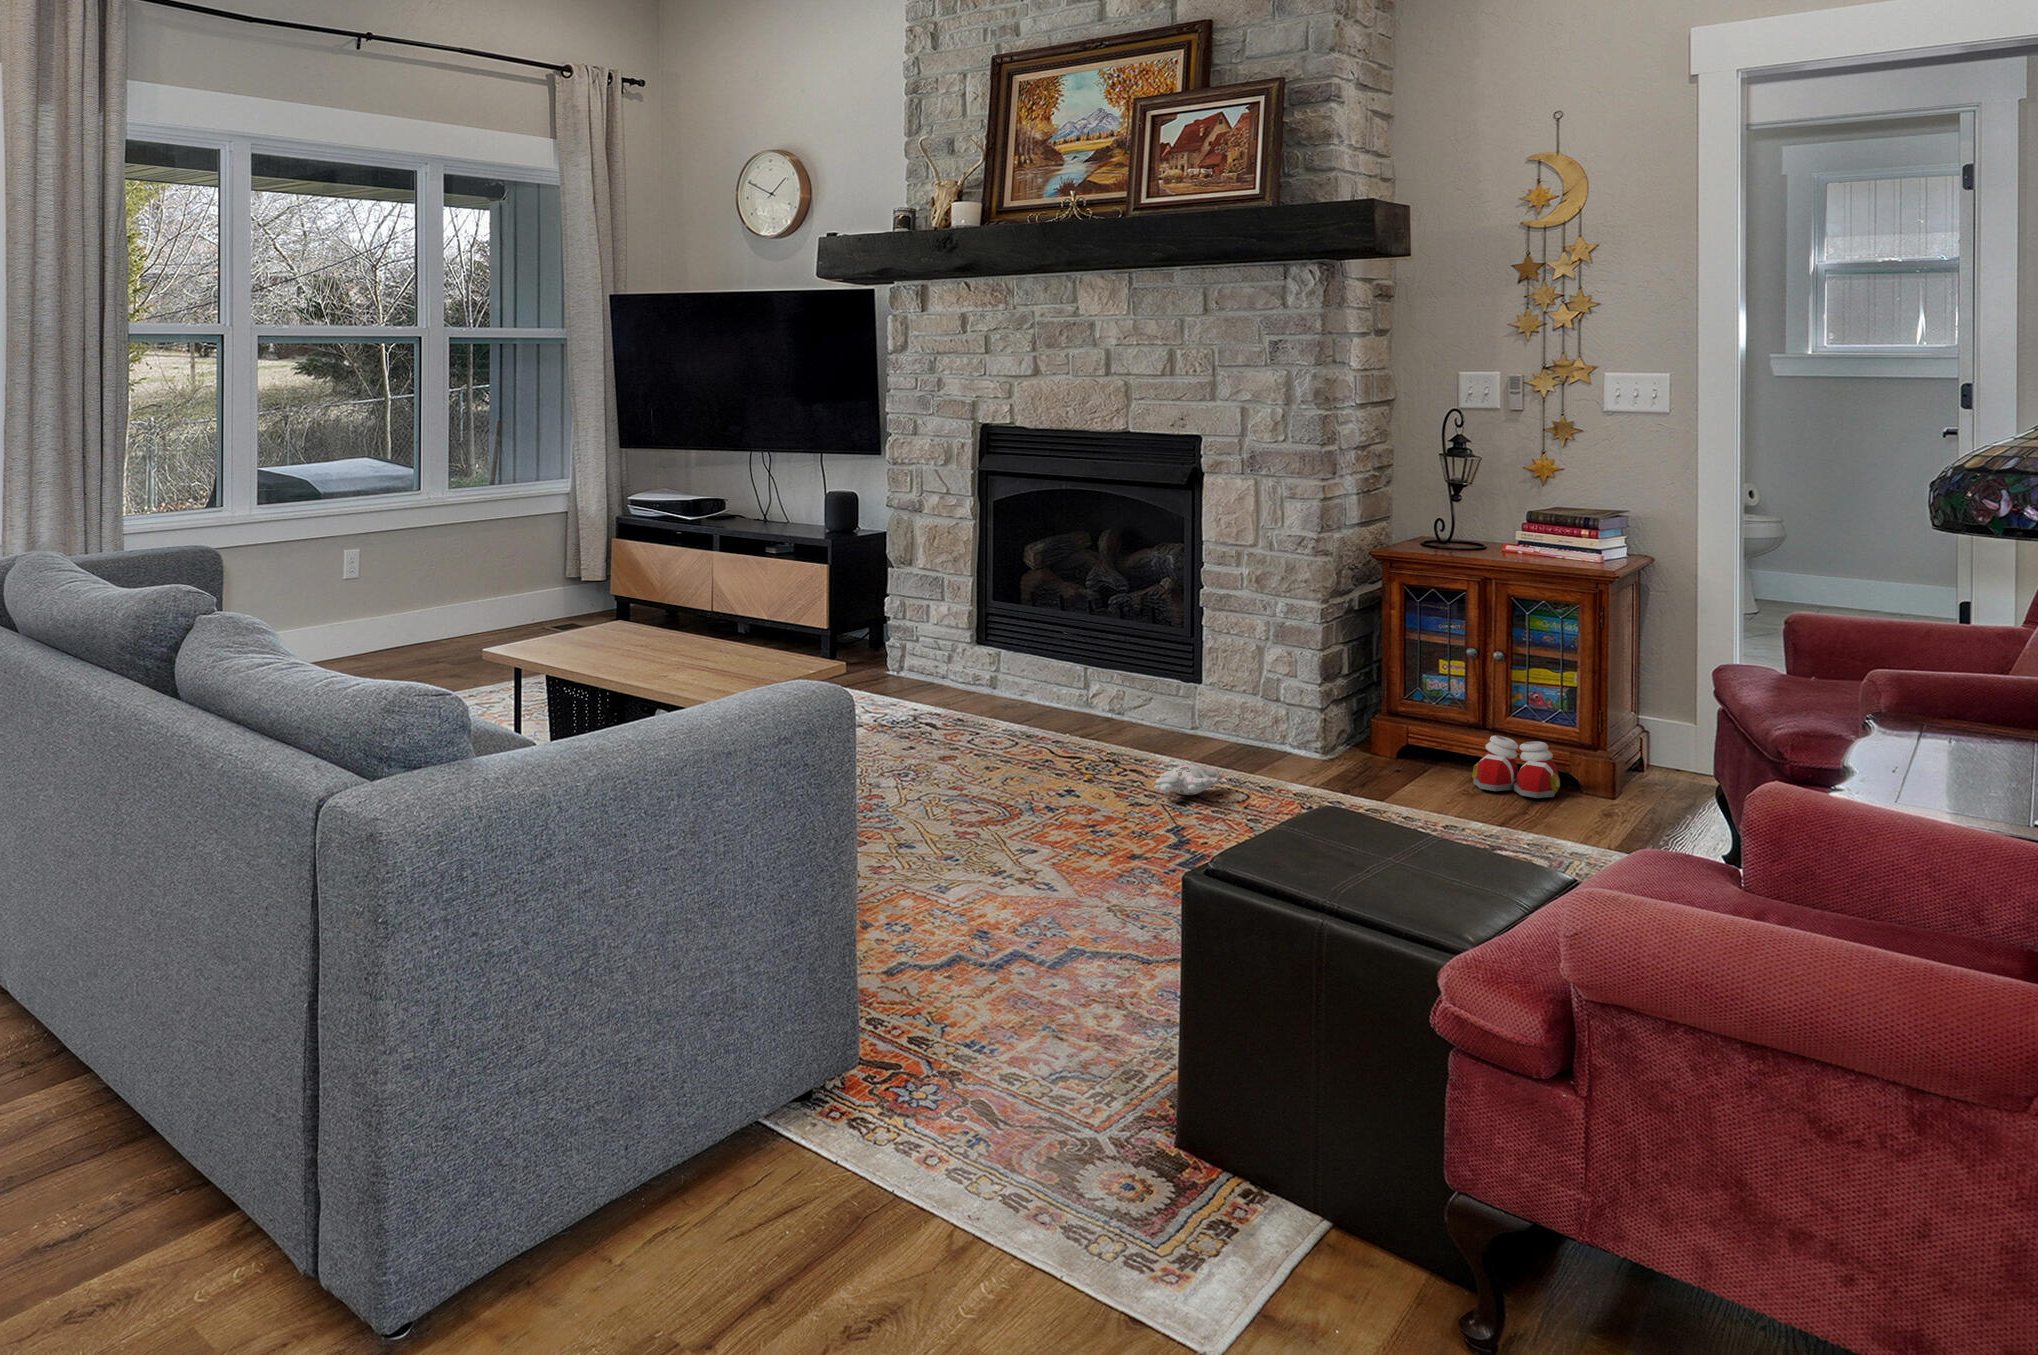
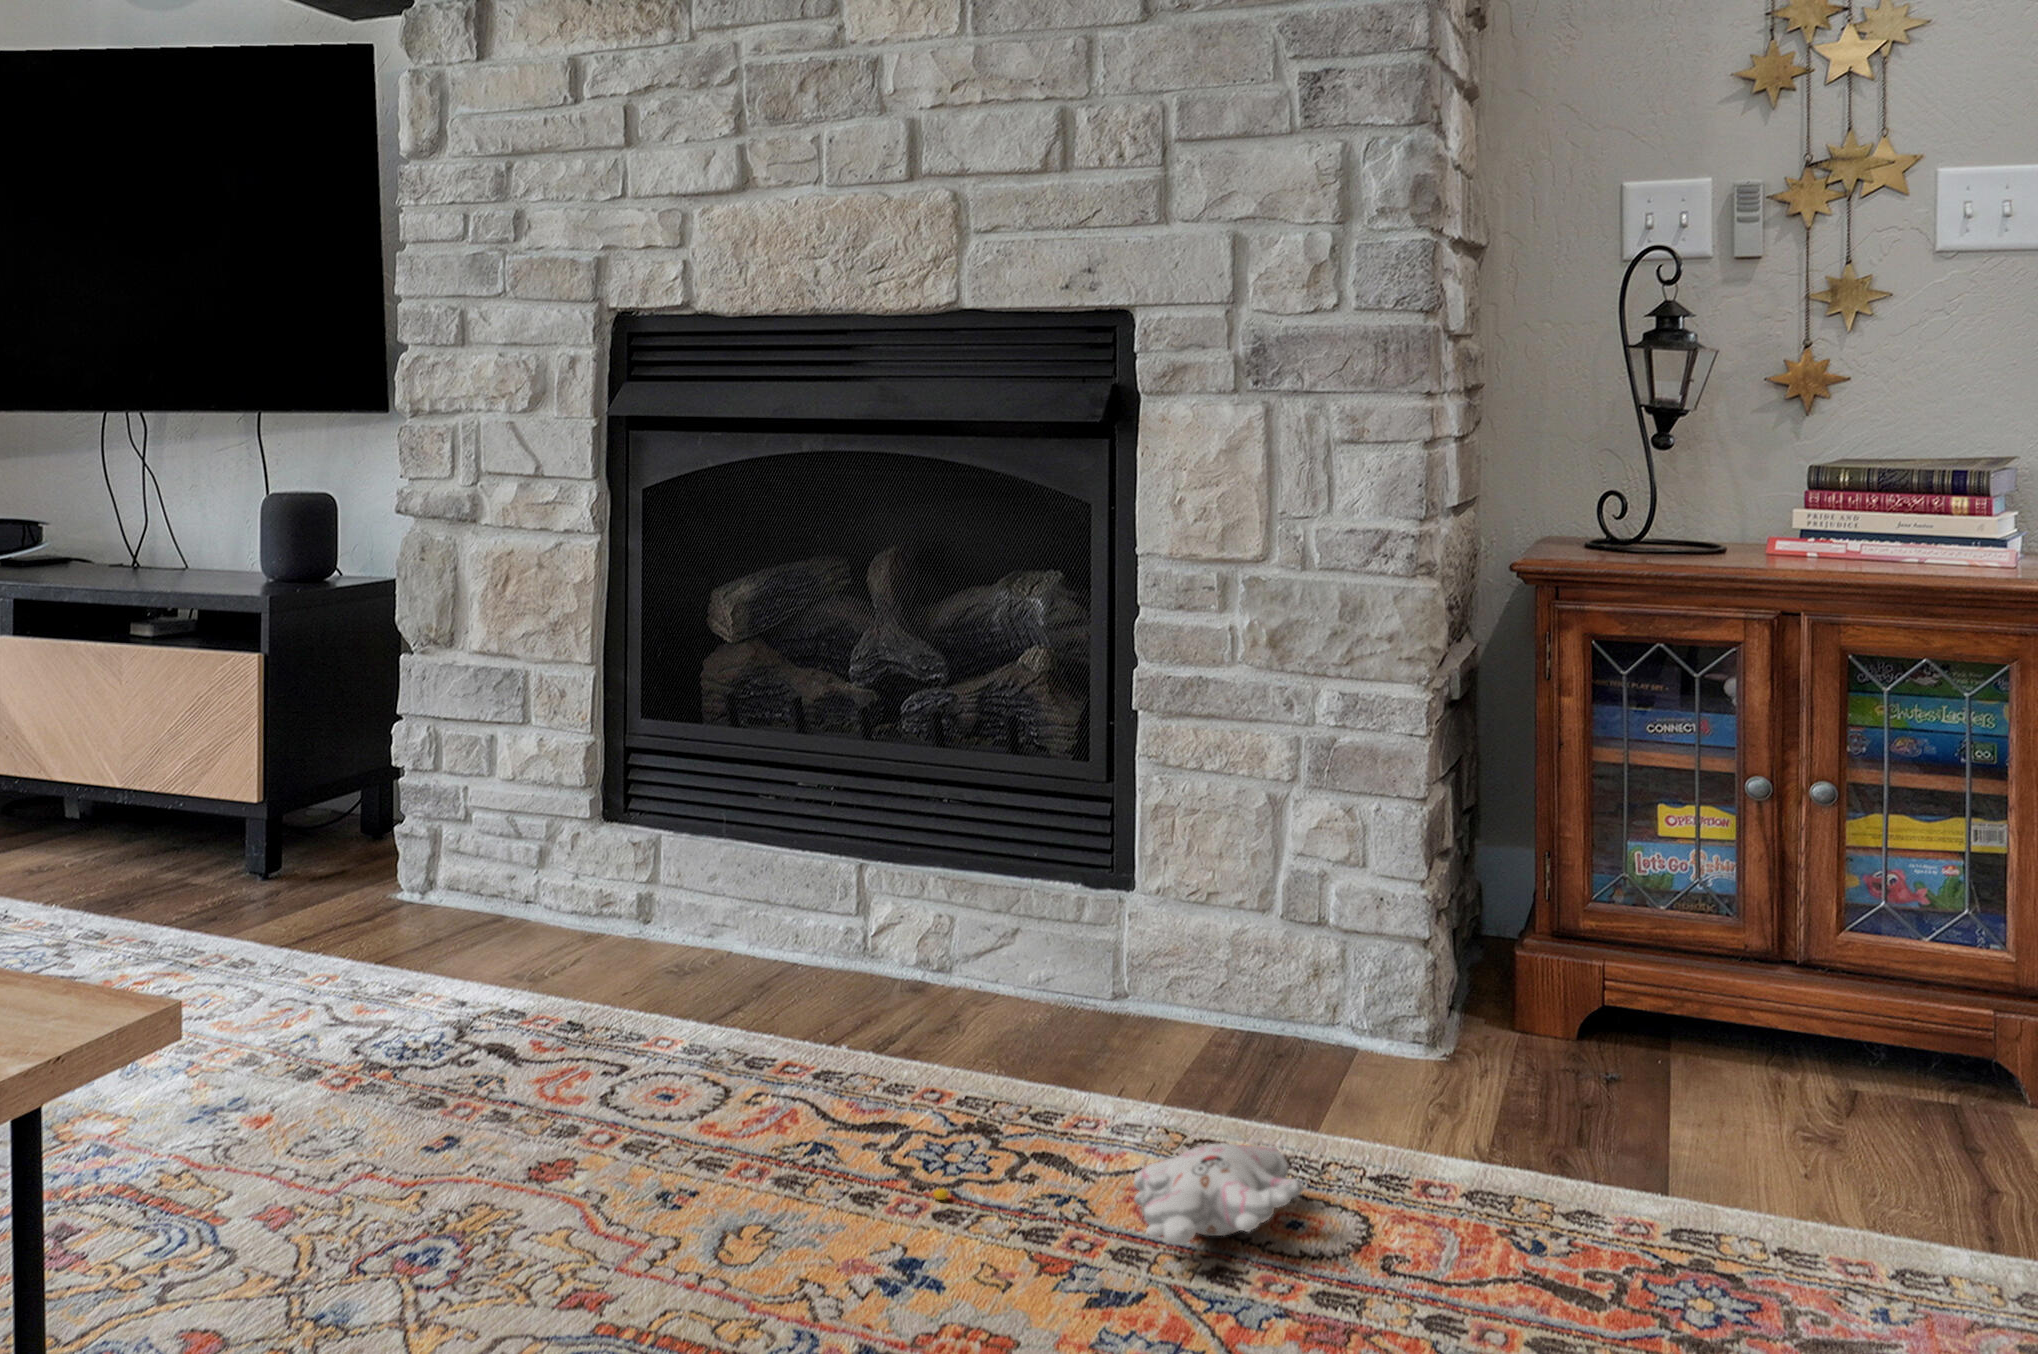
slippers: present [1472,735,1560,798] -> none [1791,978,2002,1137]

